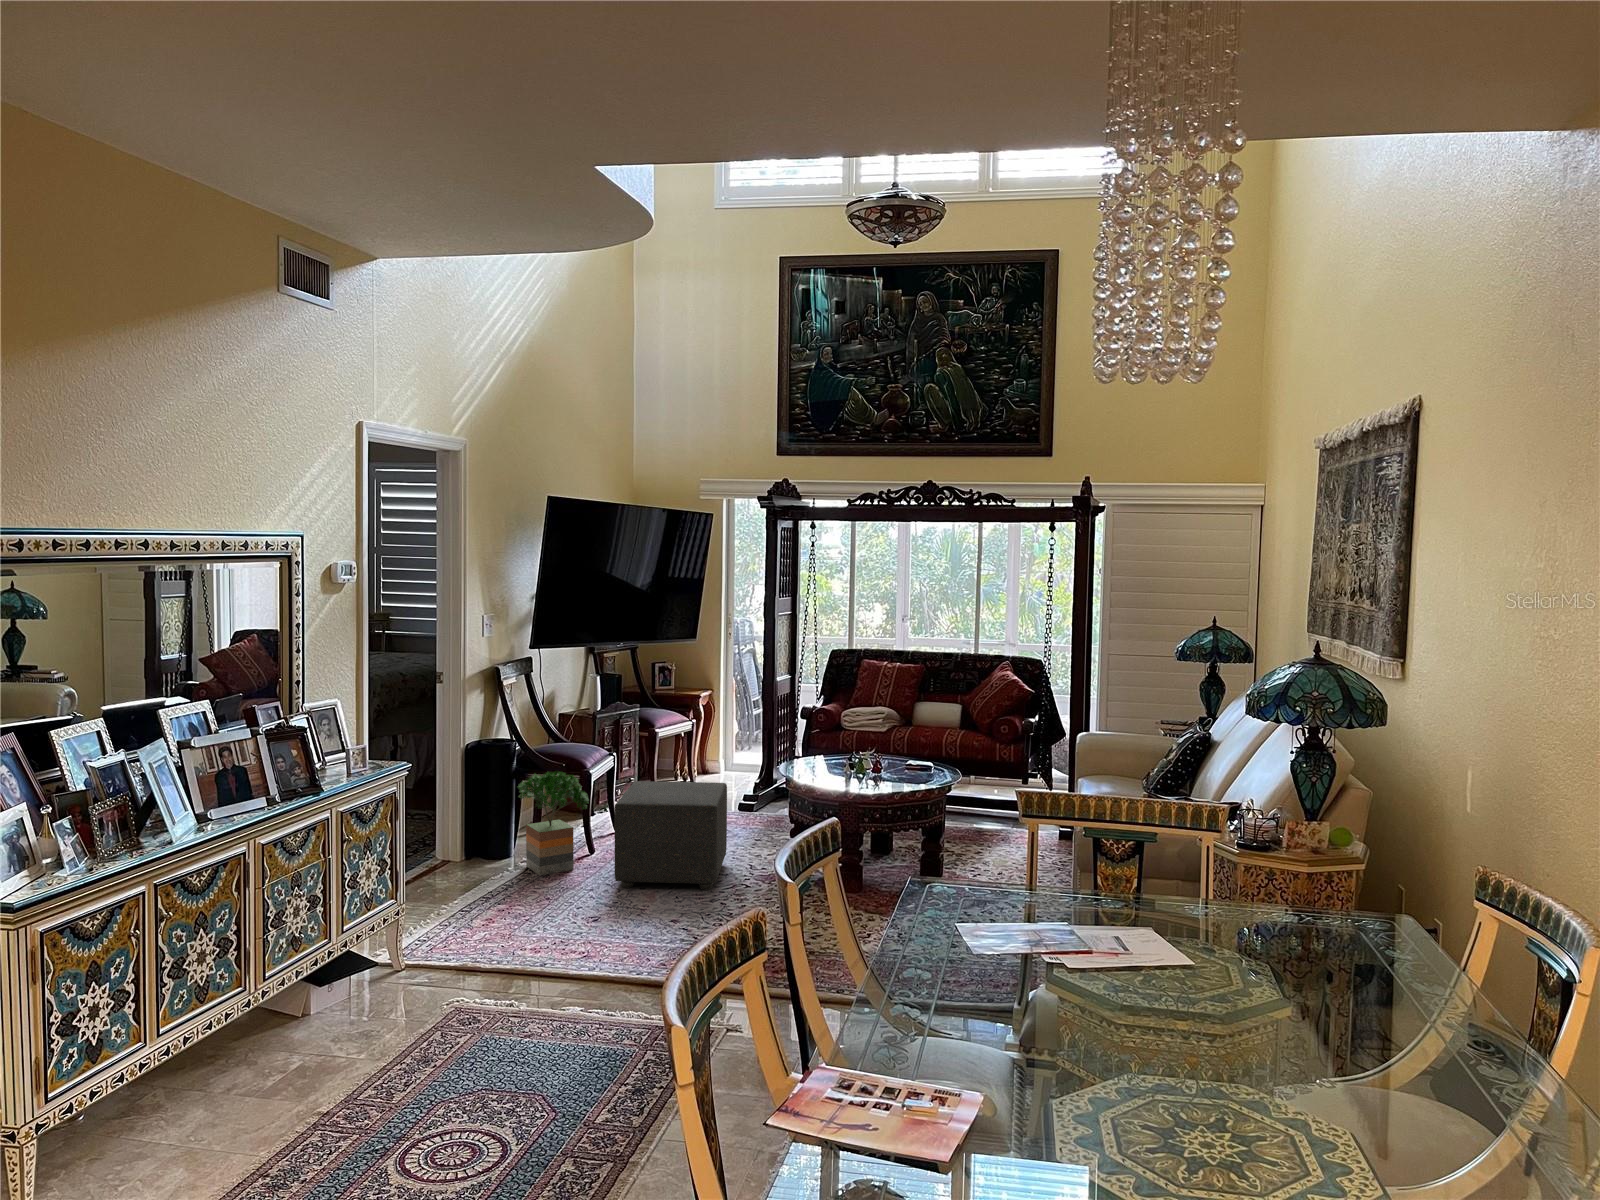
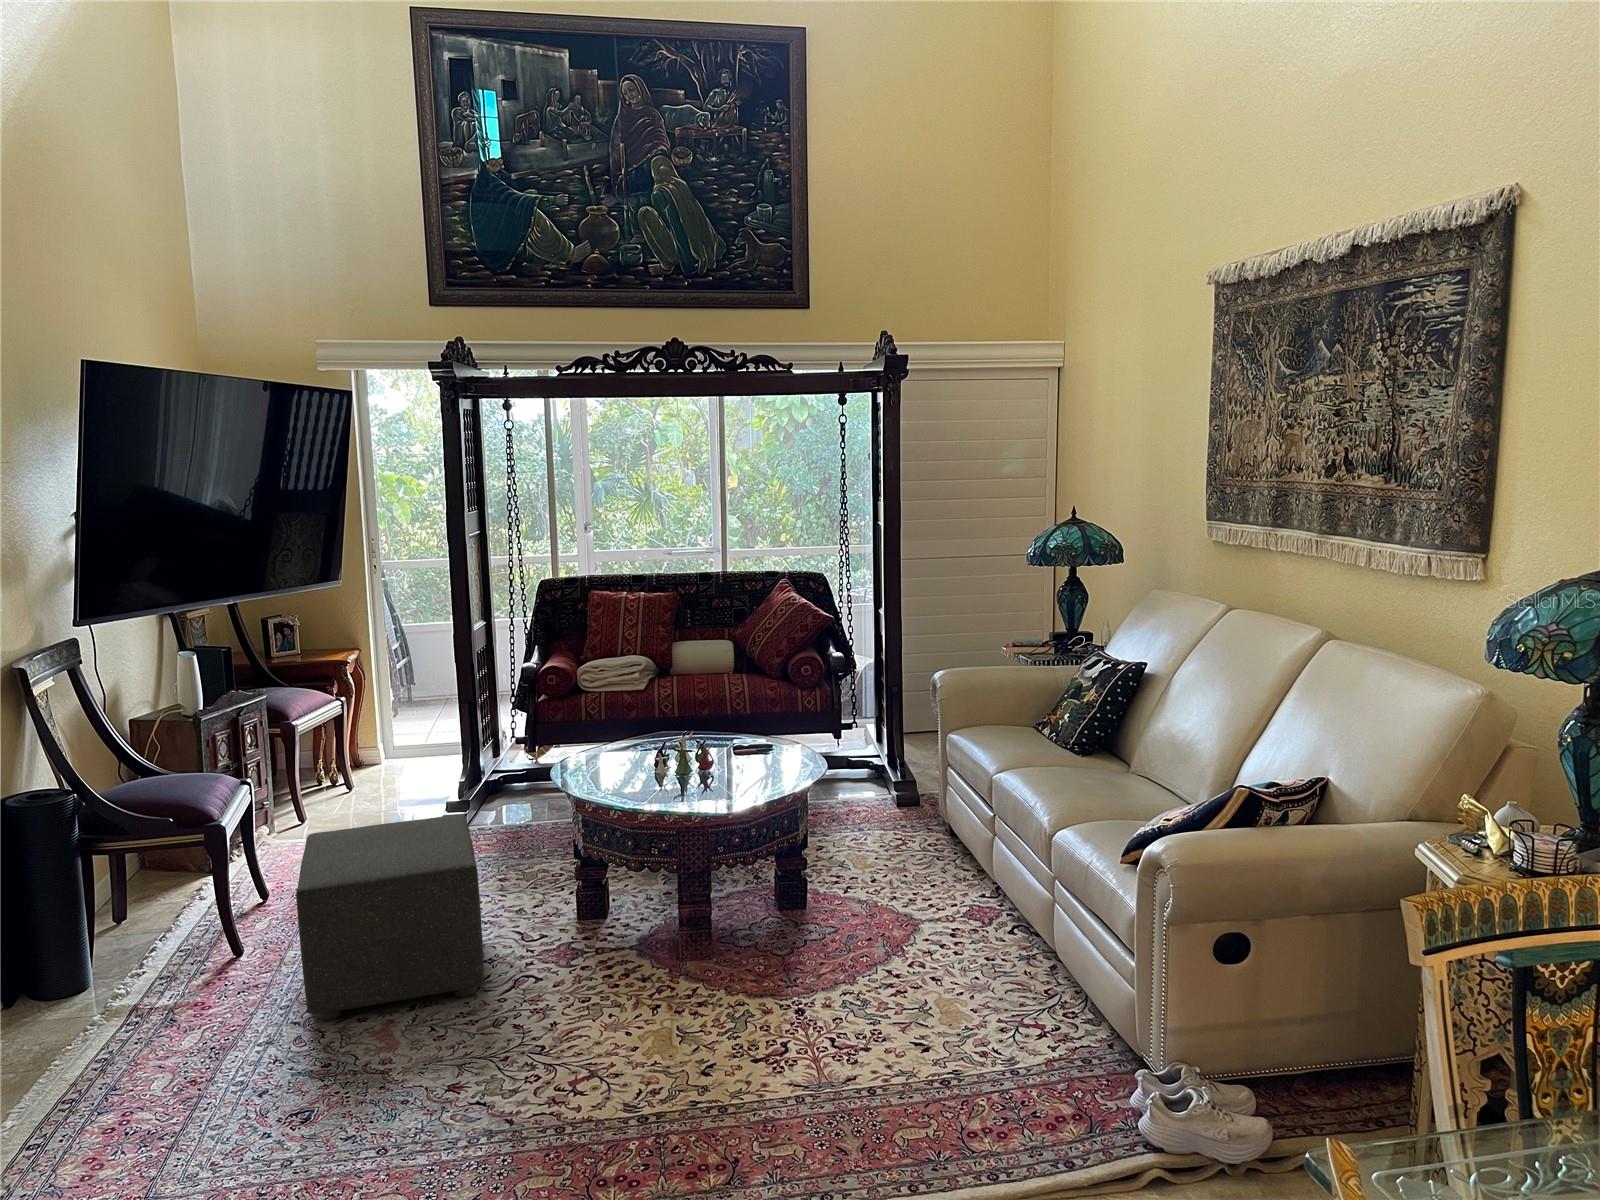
potted tree: present [518,771,589,875] -> none [93,837,237,1024]

